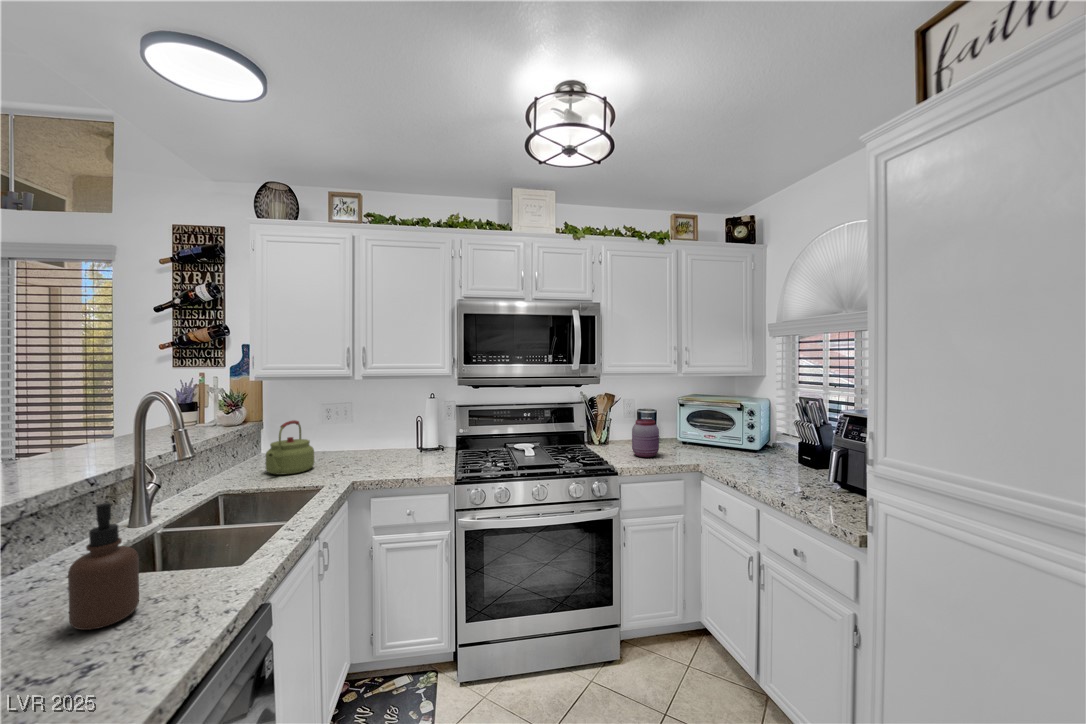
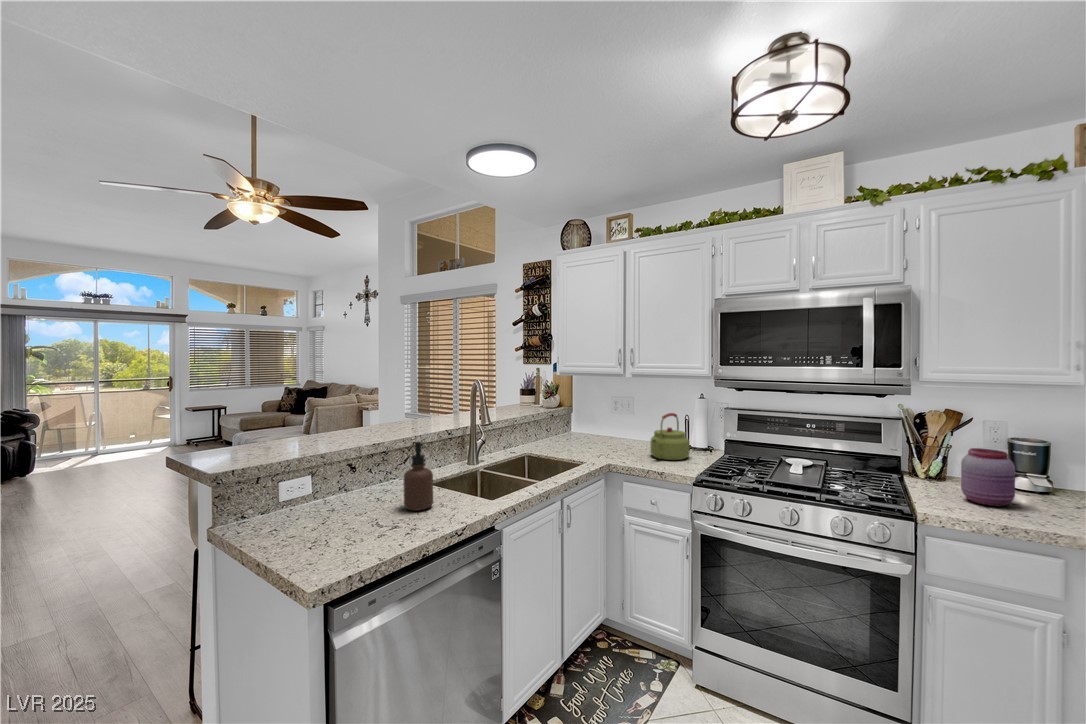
kettle: present [266,420,314,475] -> present [650,413,689,460]

